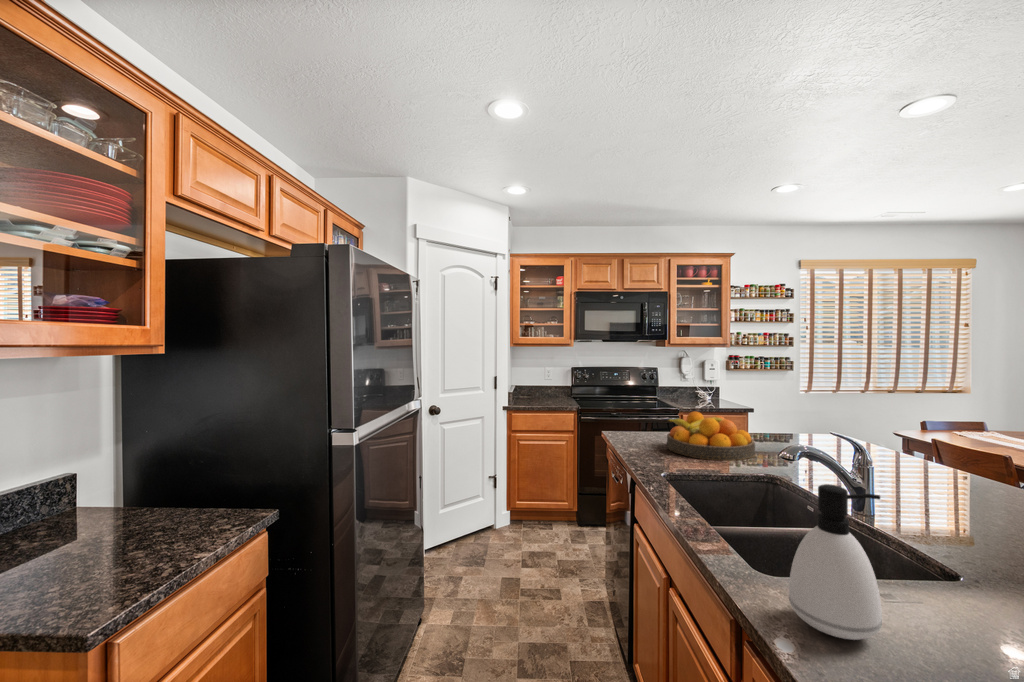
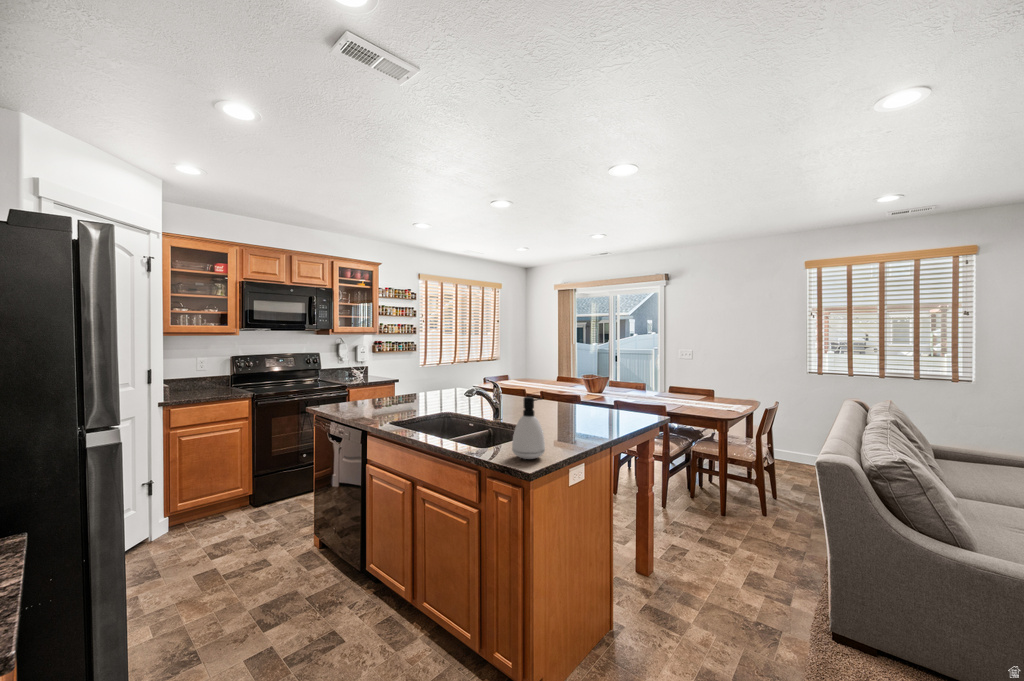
fruit bowl: present [667,412,755,461] -> none [374,382,433,413]

